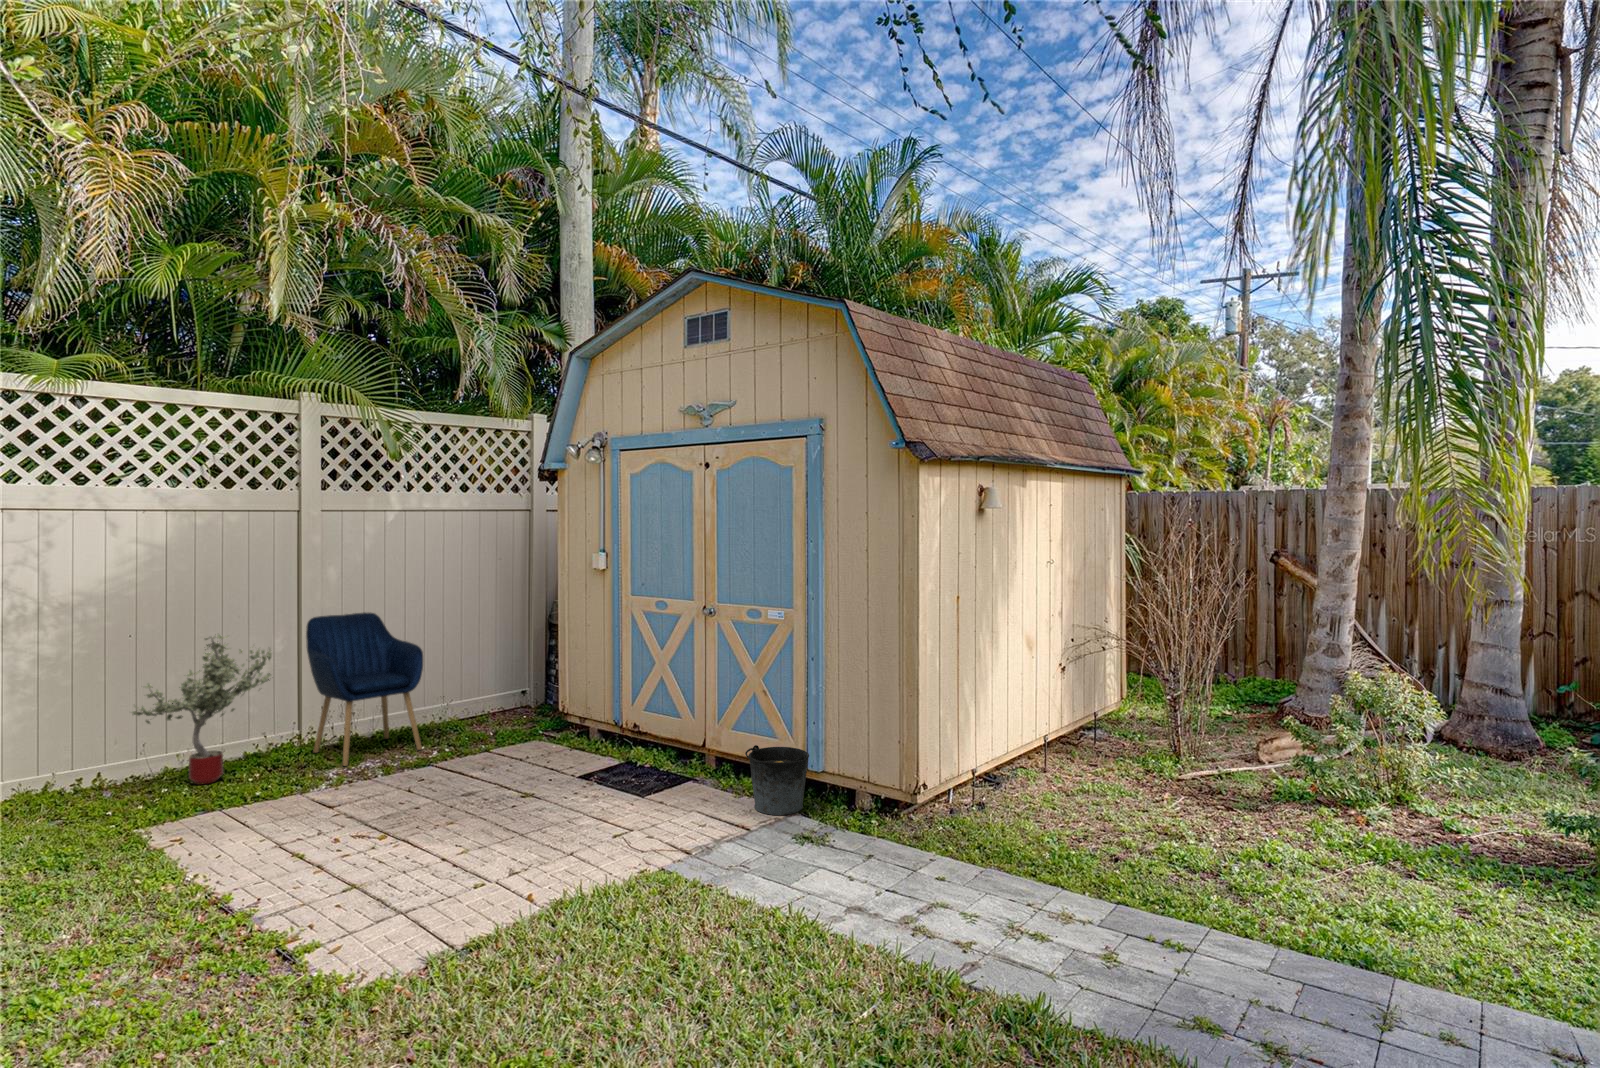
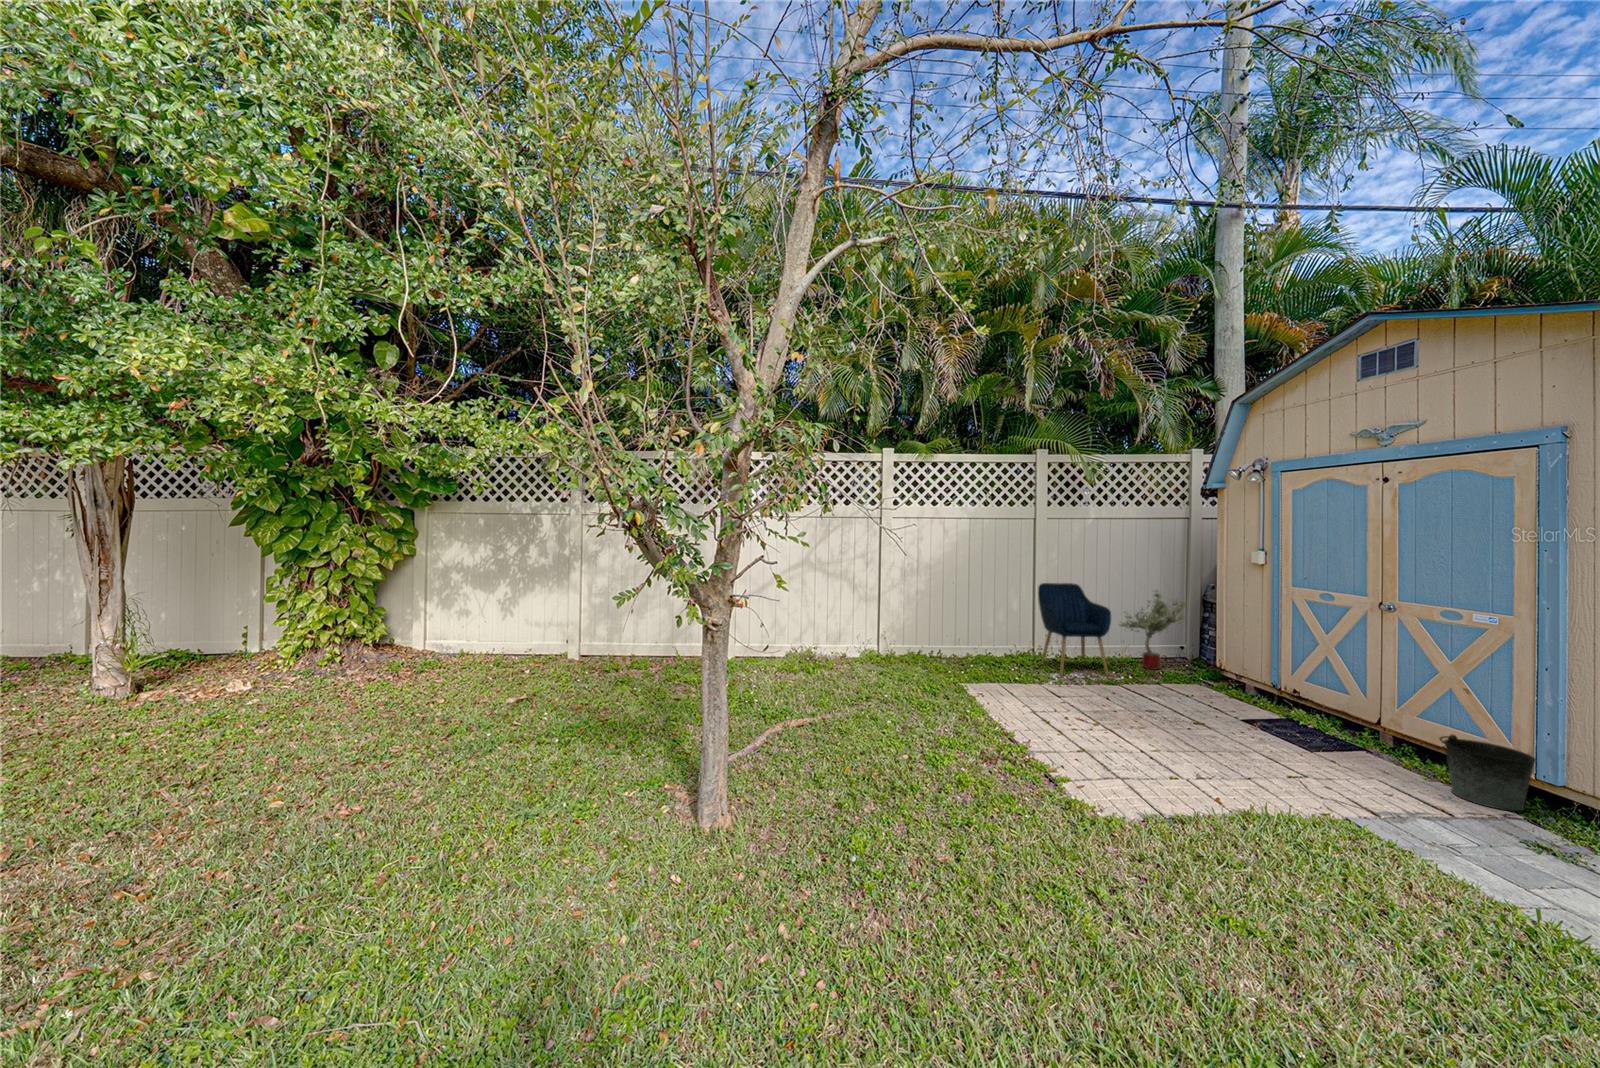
potted tree: present [132,634,272,785] -> present [1120,590,1187,670]

